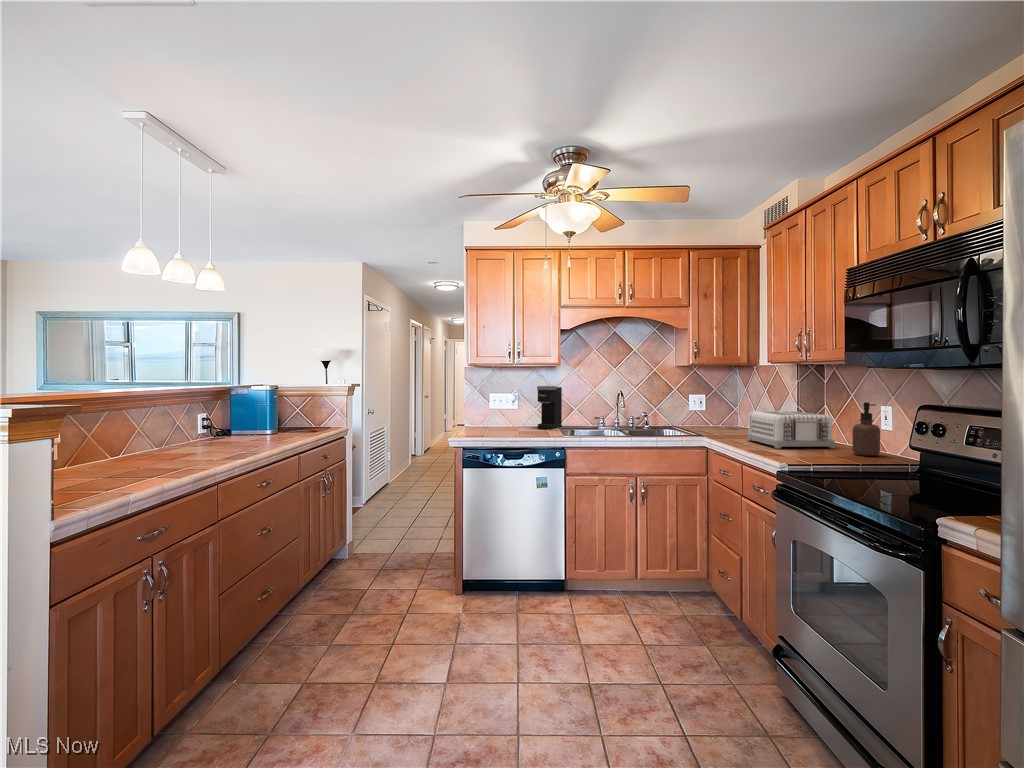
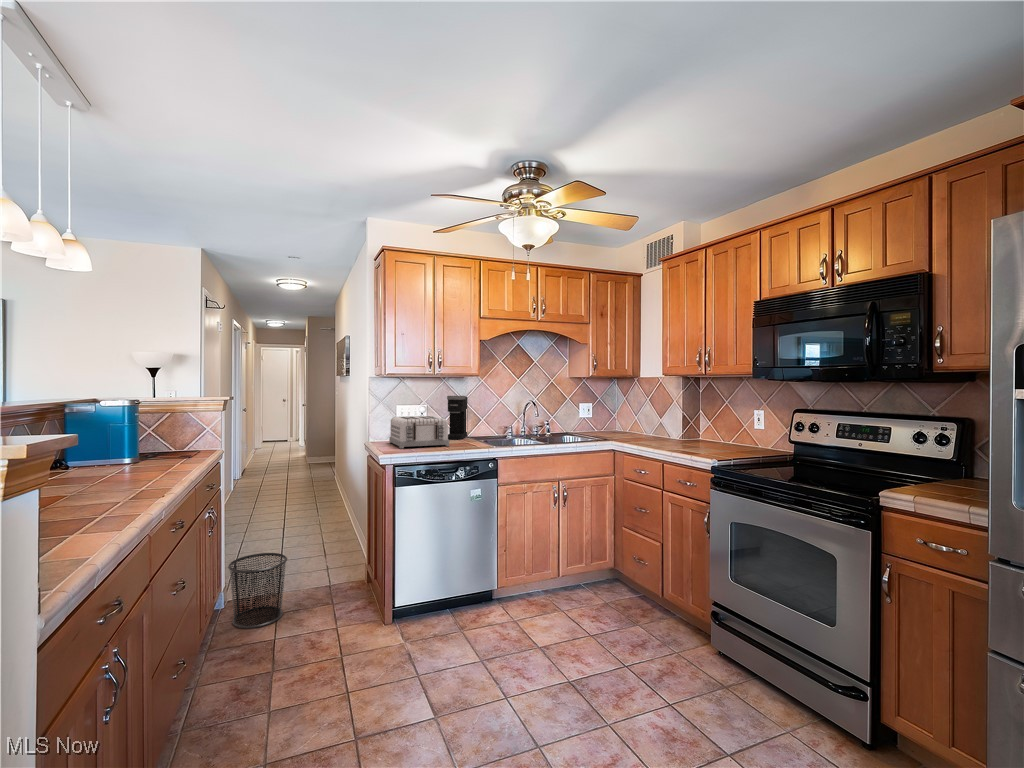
soap dispenser: present [852,402,880,456] -> none [738,407,758,450]
toaster: present [747,411,835,449] -> present [389,416,449,448]
waste bin: none [342,519,389,580] -> present [228,553,287,628]

